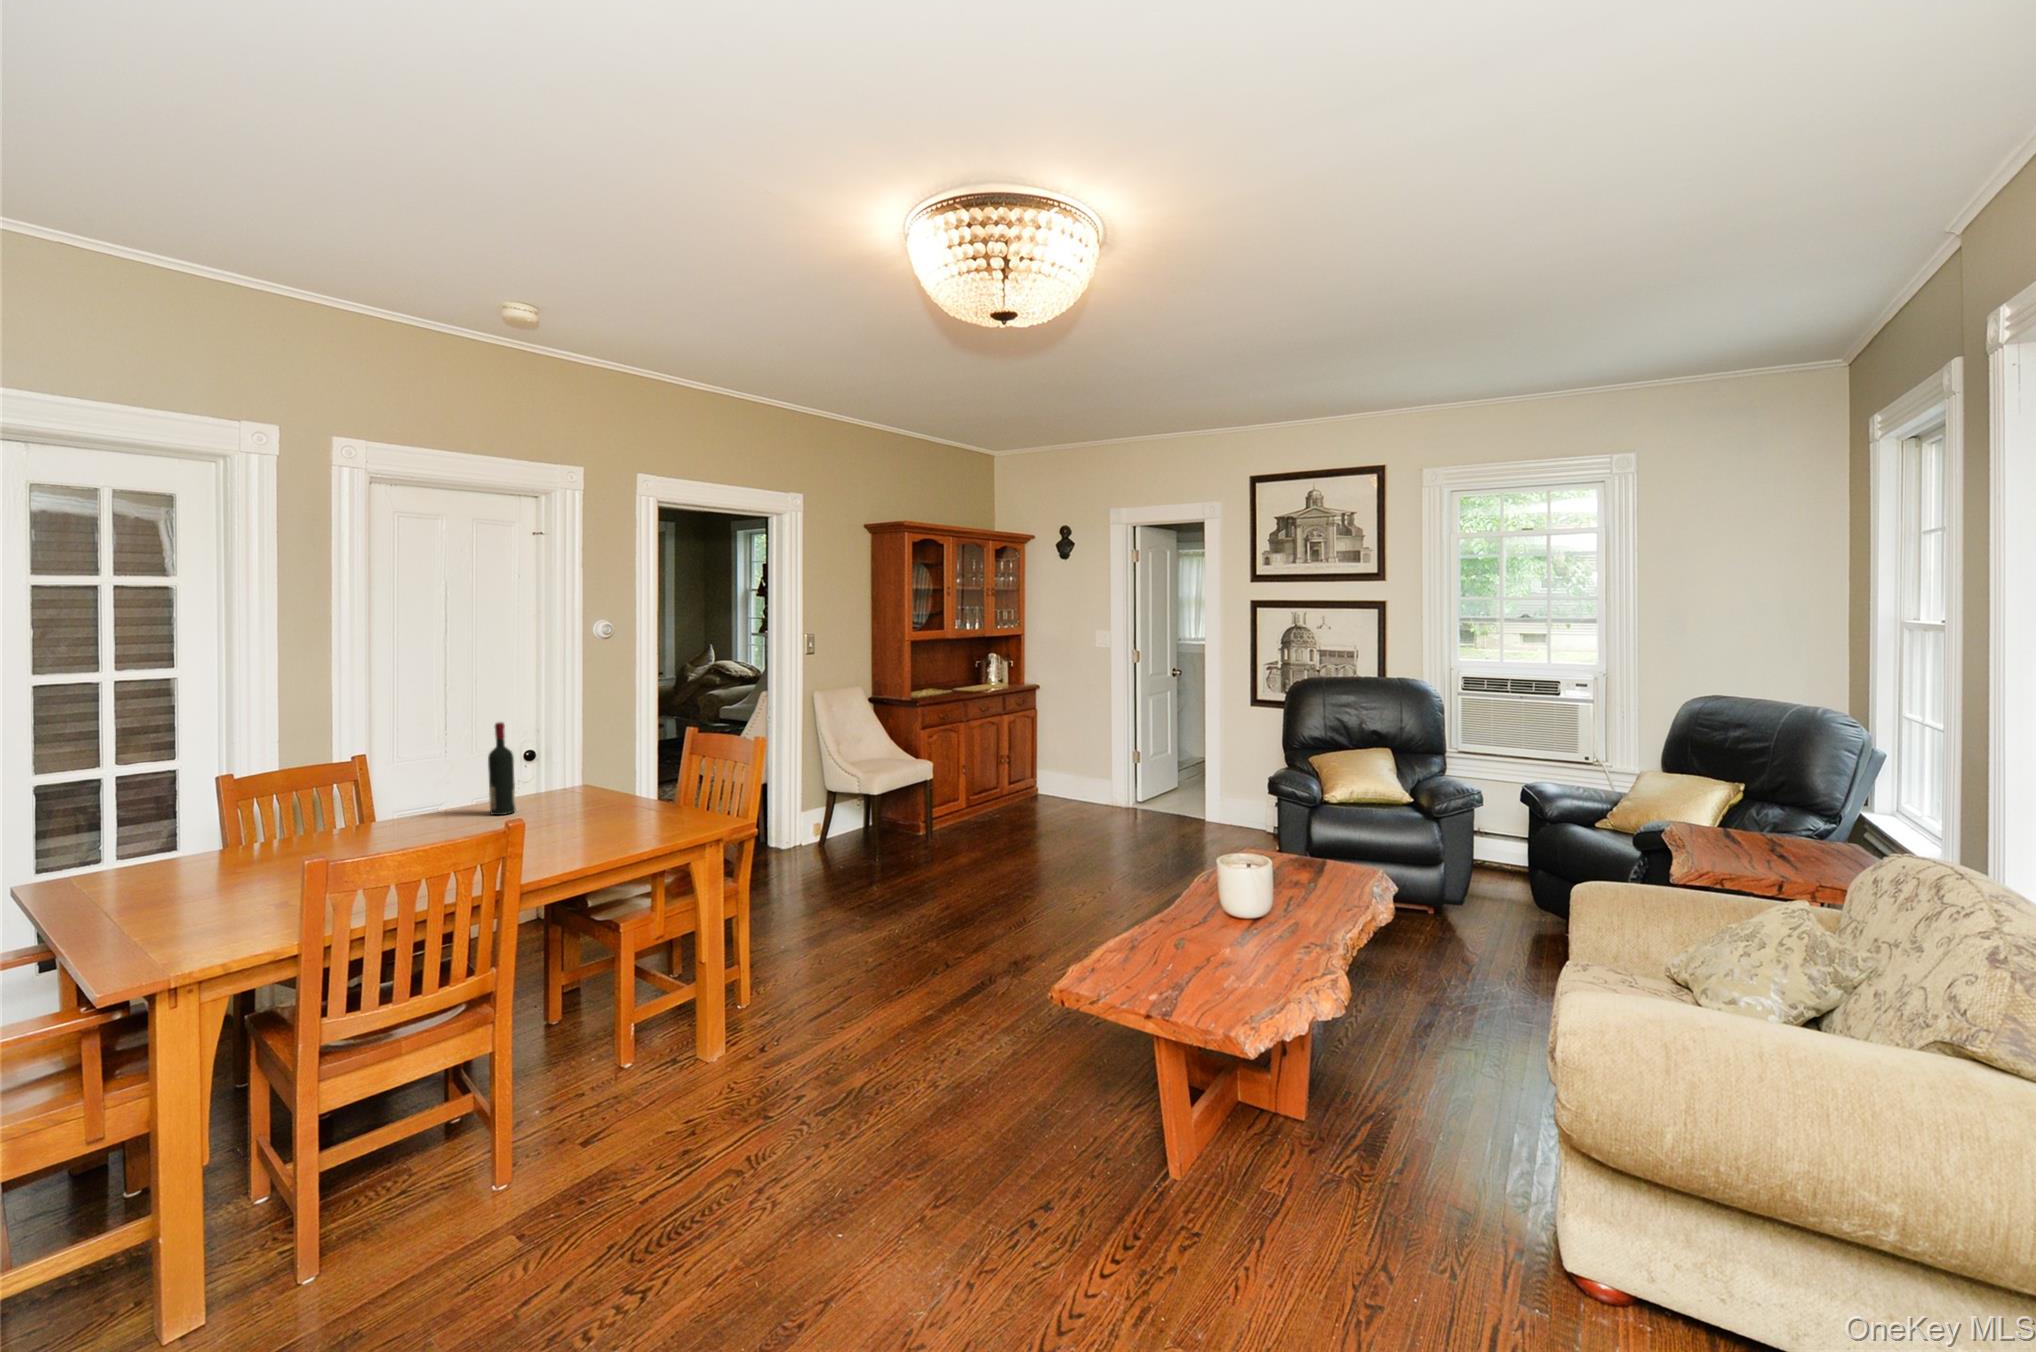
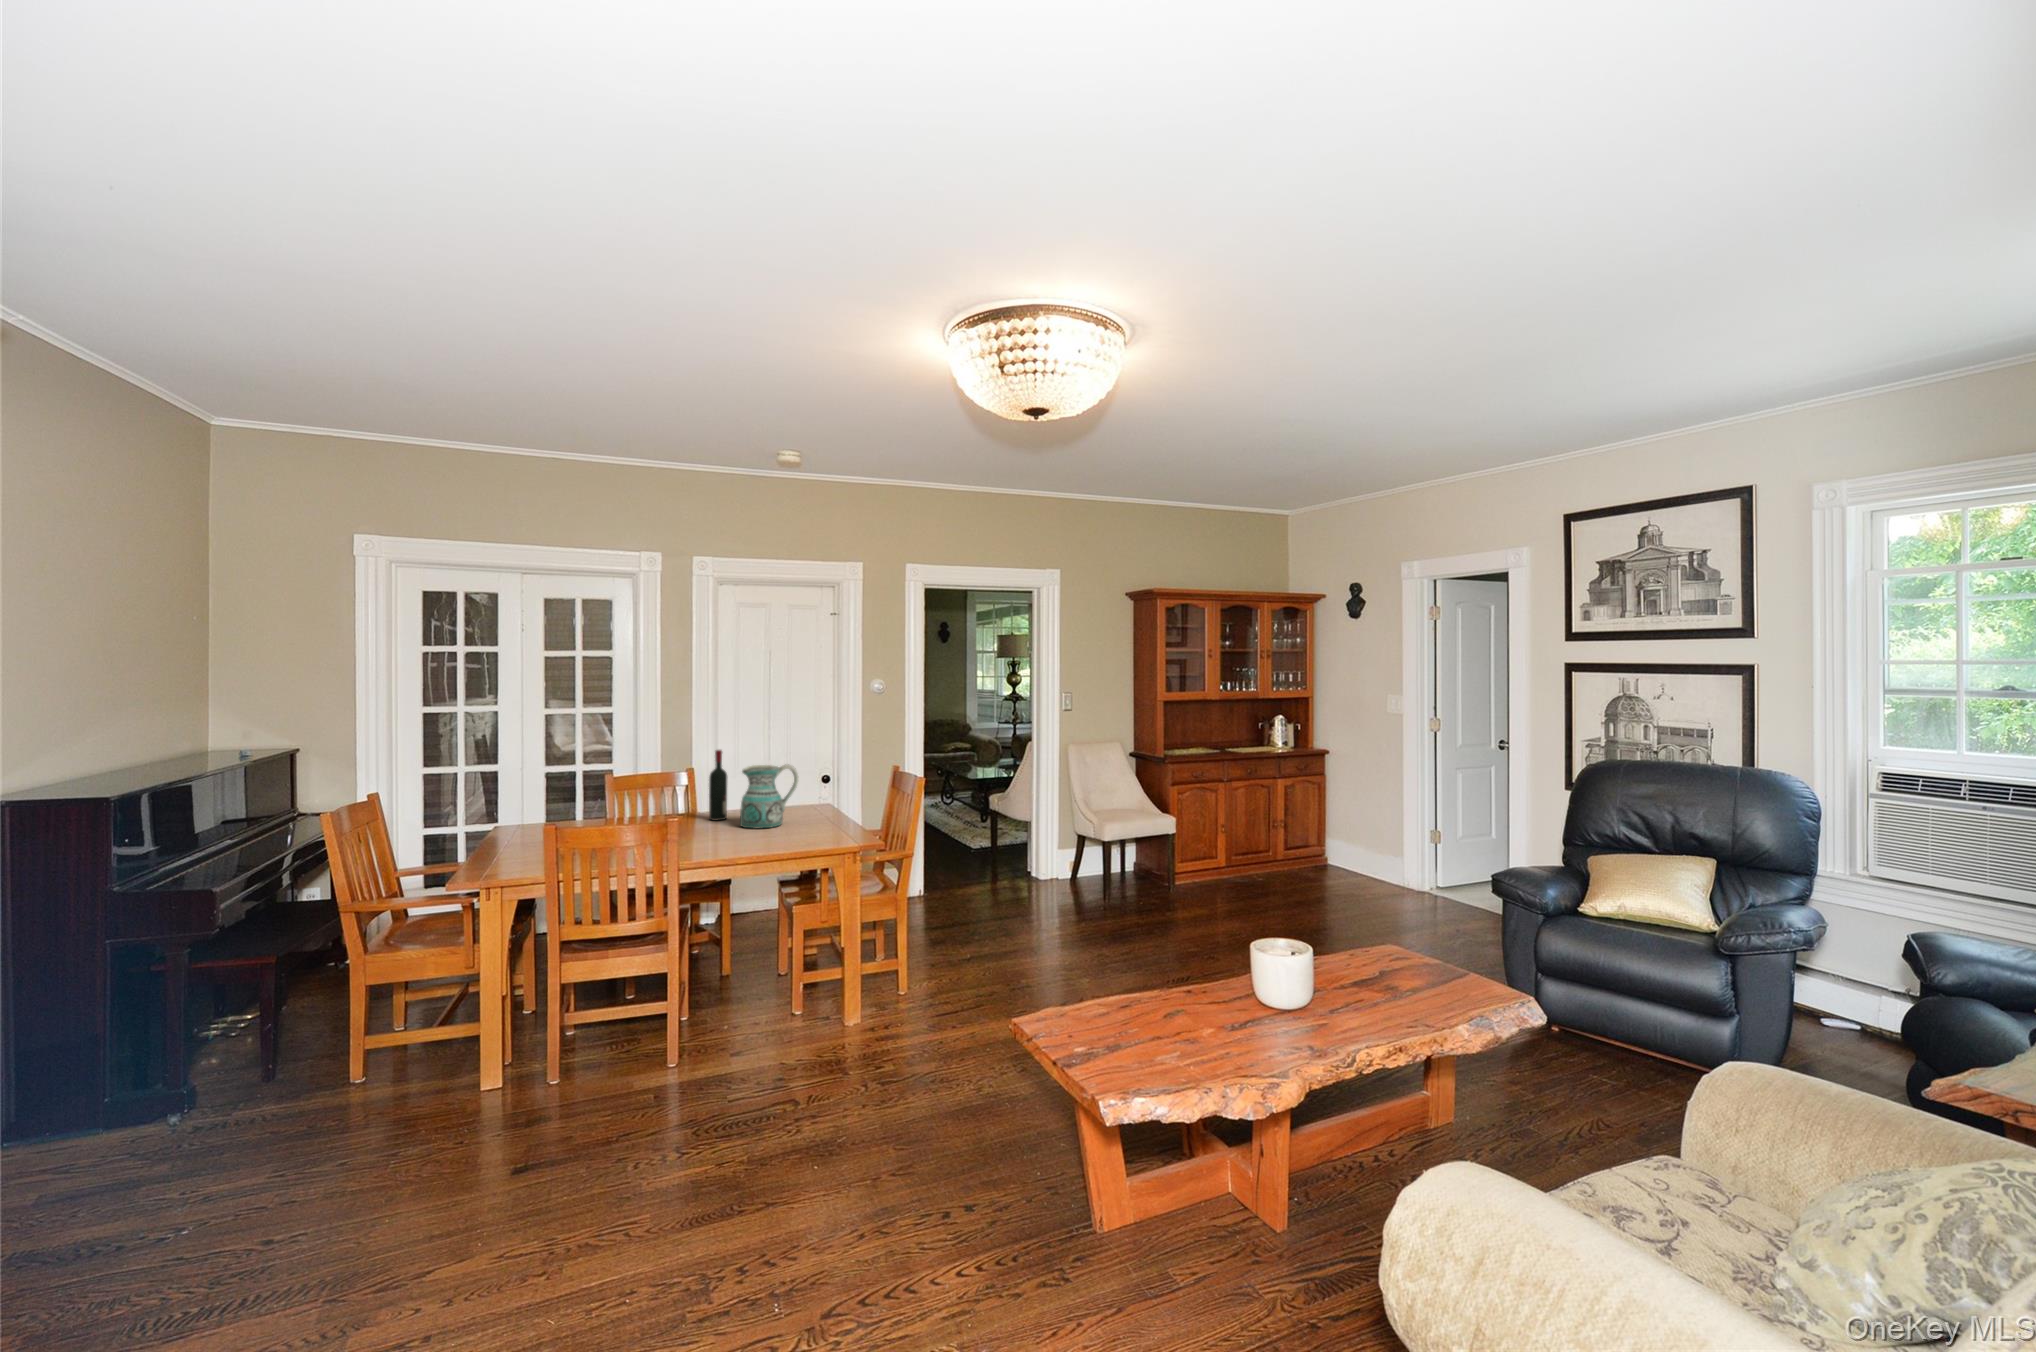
ceramic pitcher: none [552,734,620,817] -> present [740,765,798,828]

